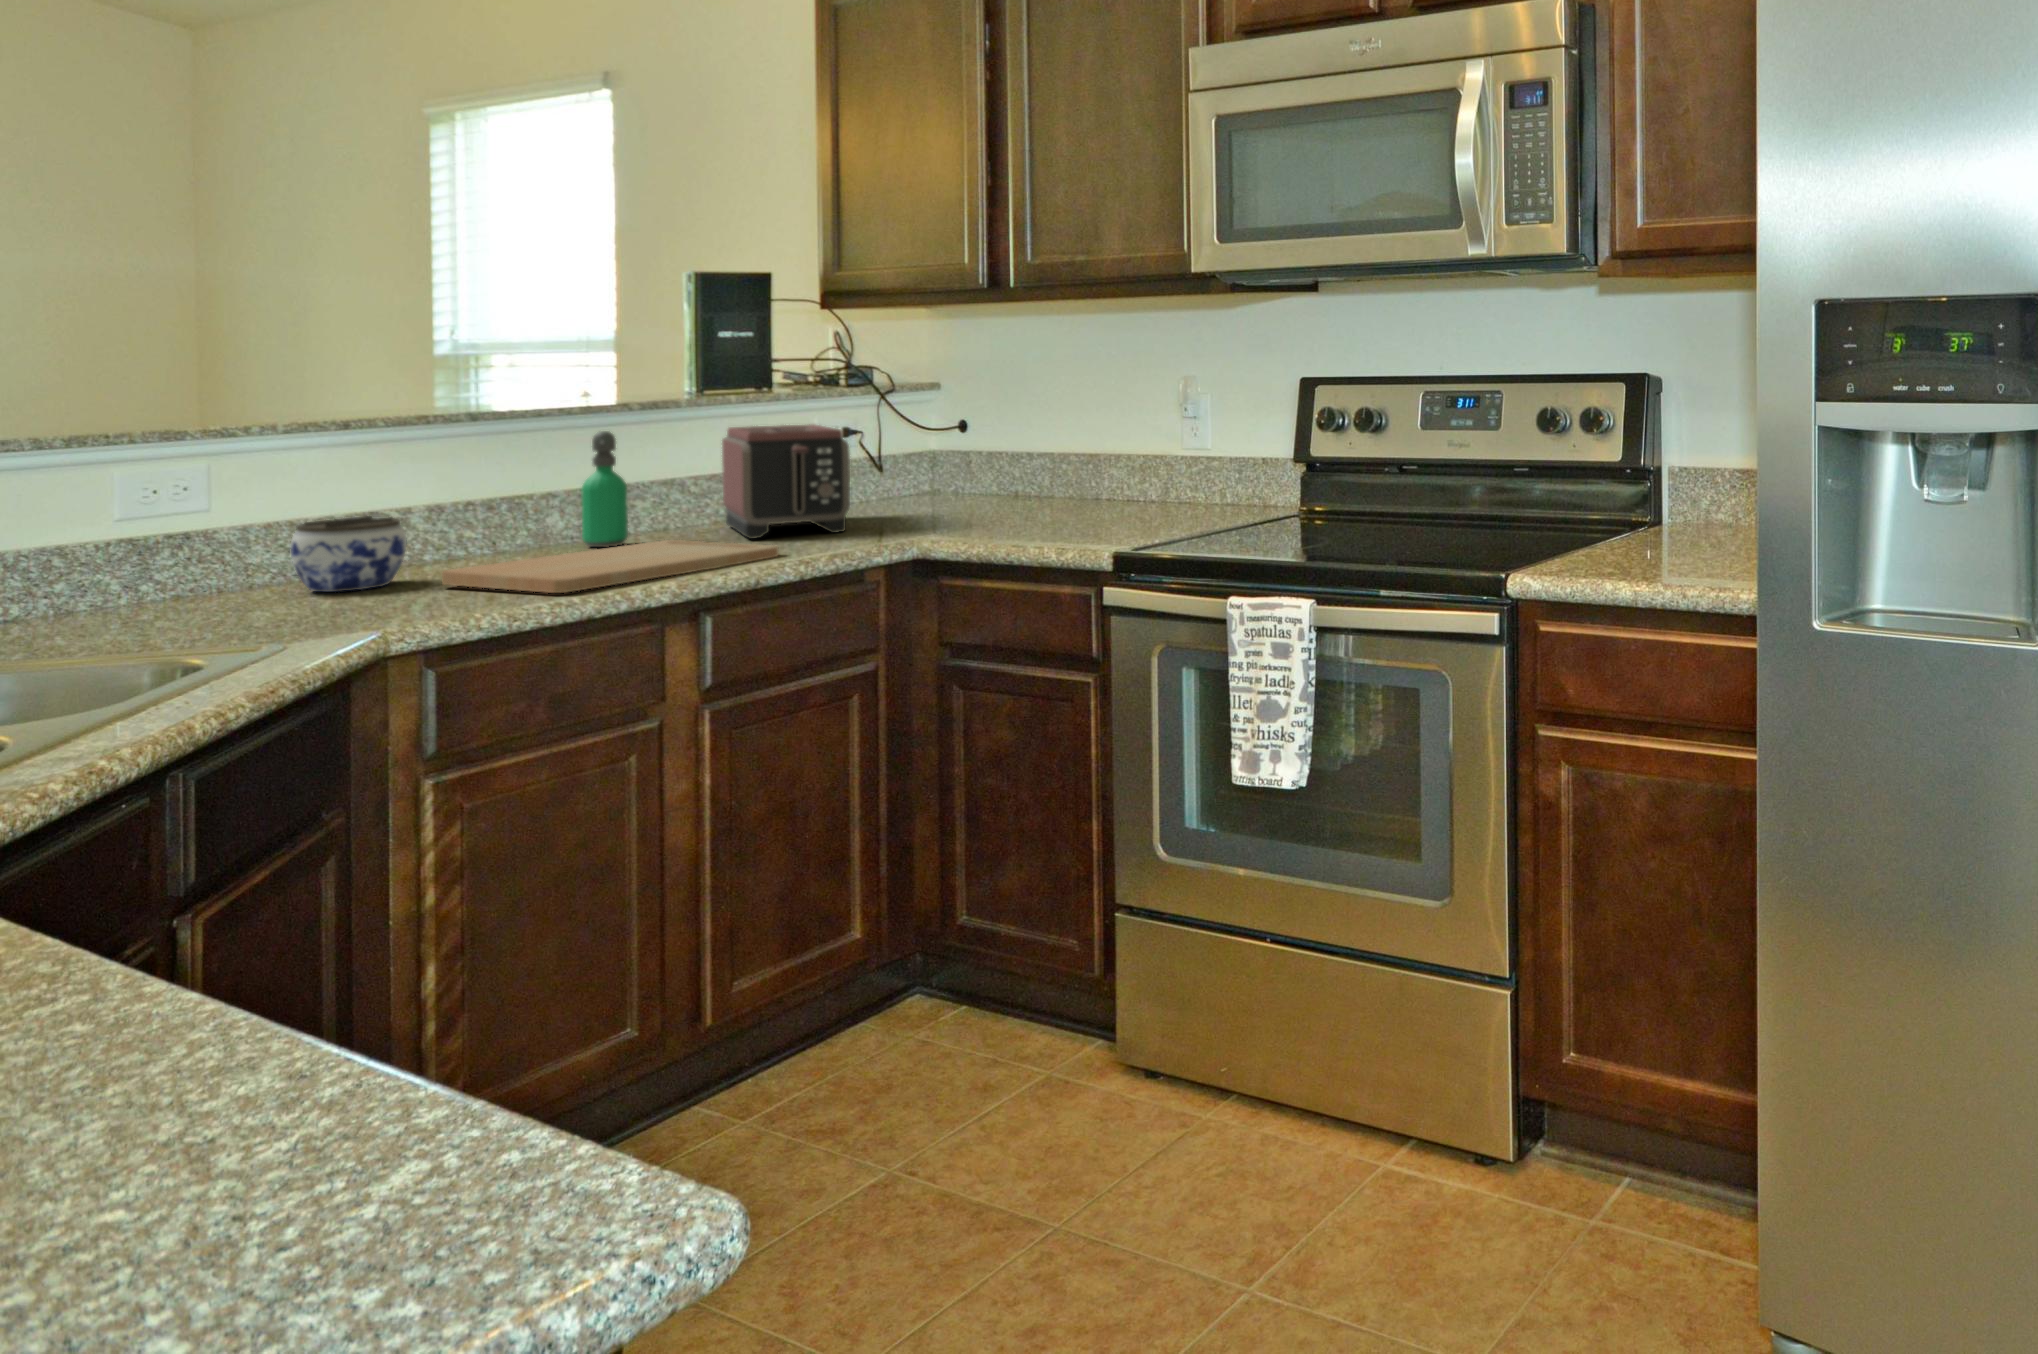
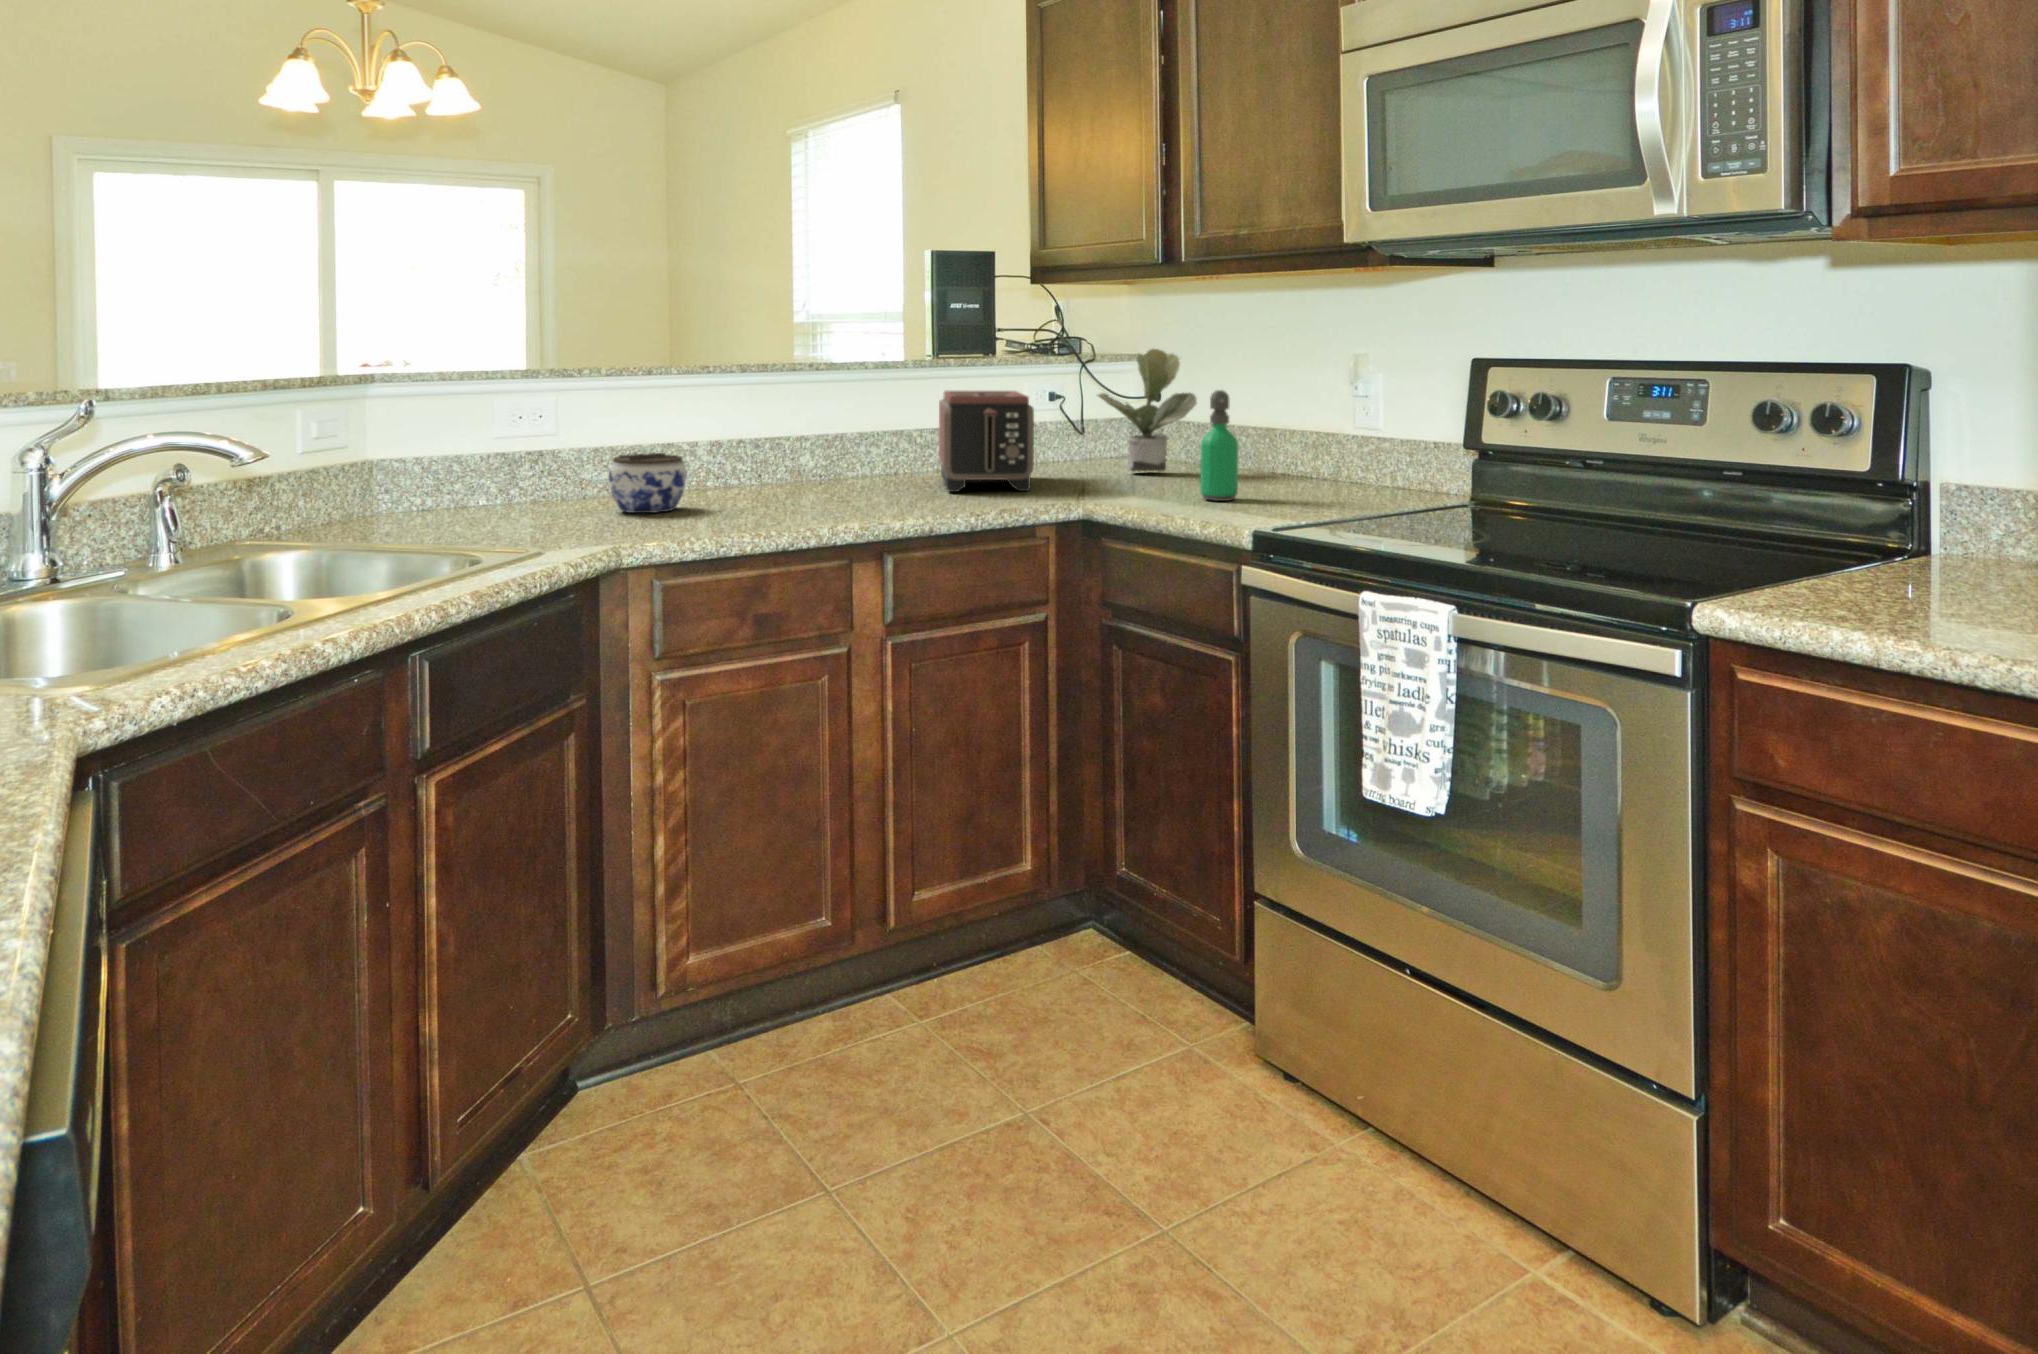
potted plant: none [908,374,1022,505] -> present [1098,349,1197,472]
soap dispenser: present [581,431,628,547] -> present [1200,390,1238,501]
cutting board: present [442,540,779,593] -> none [703,488,962,529]

